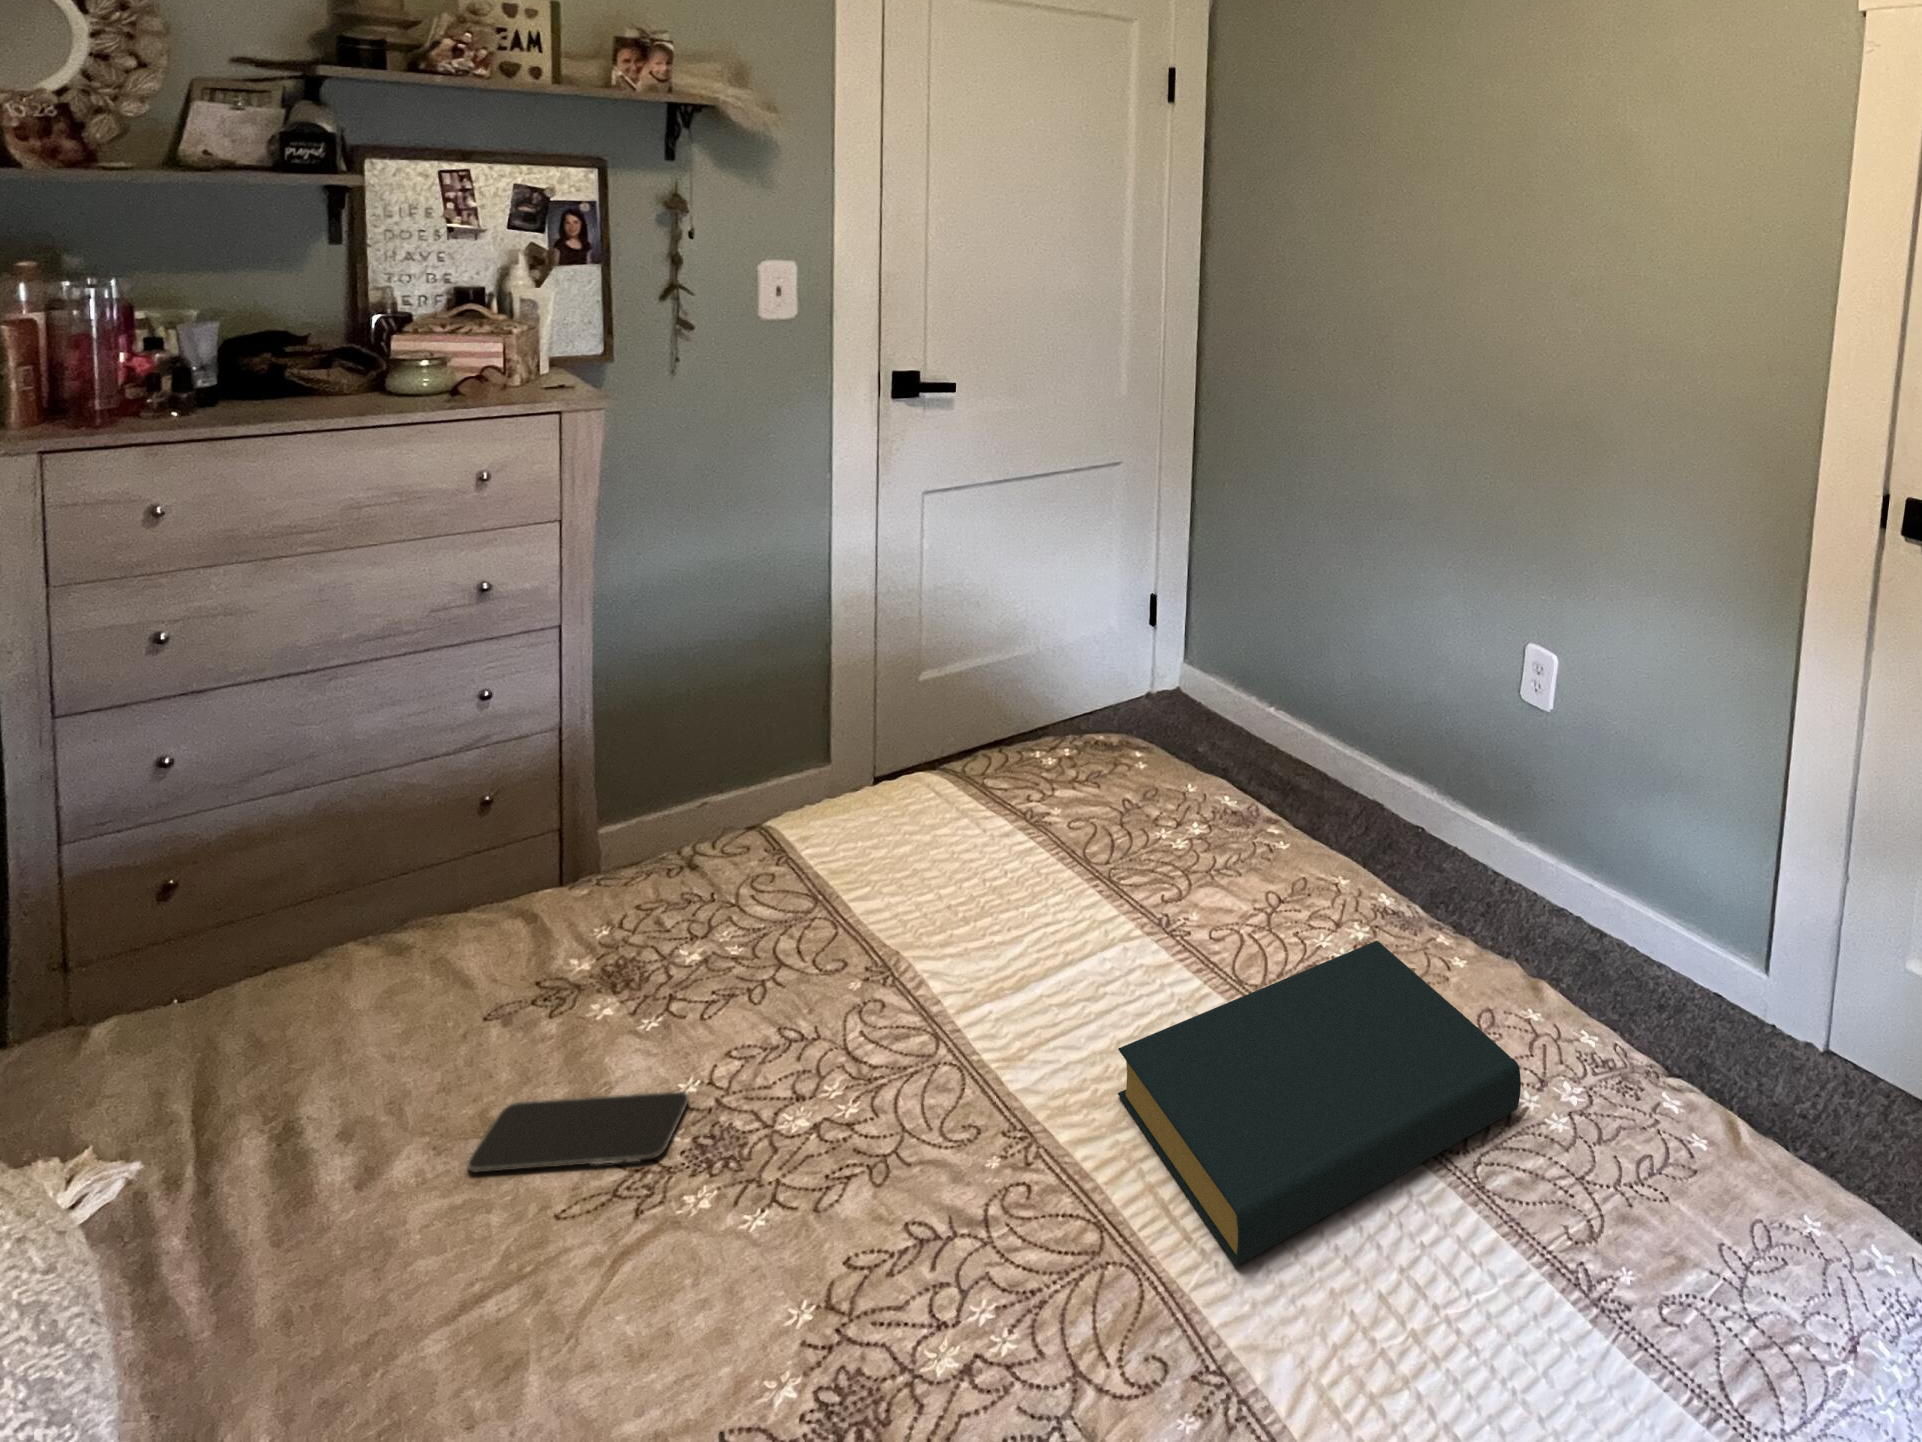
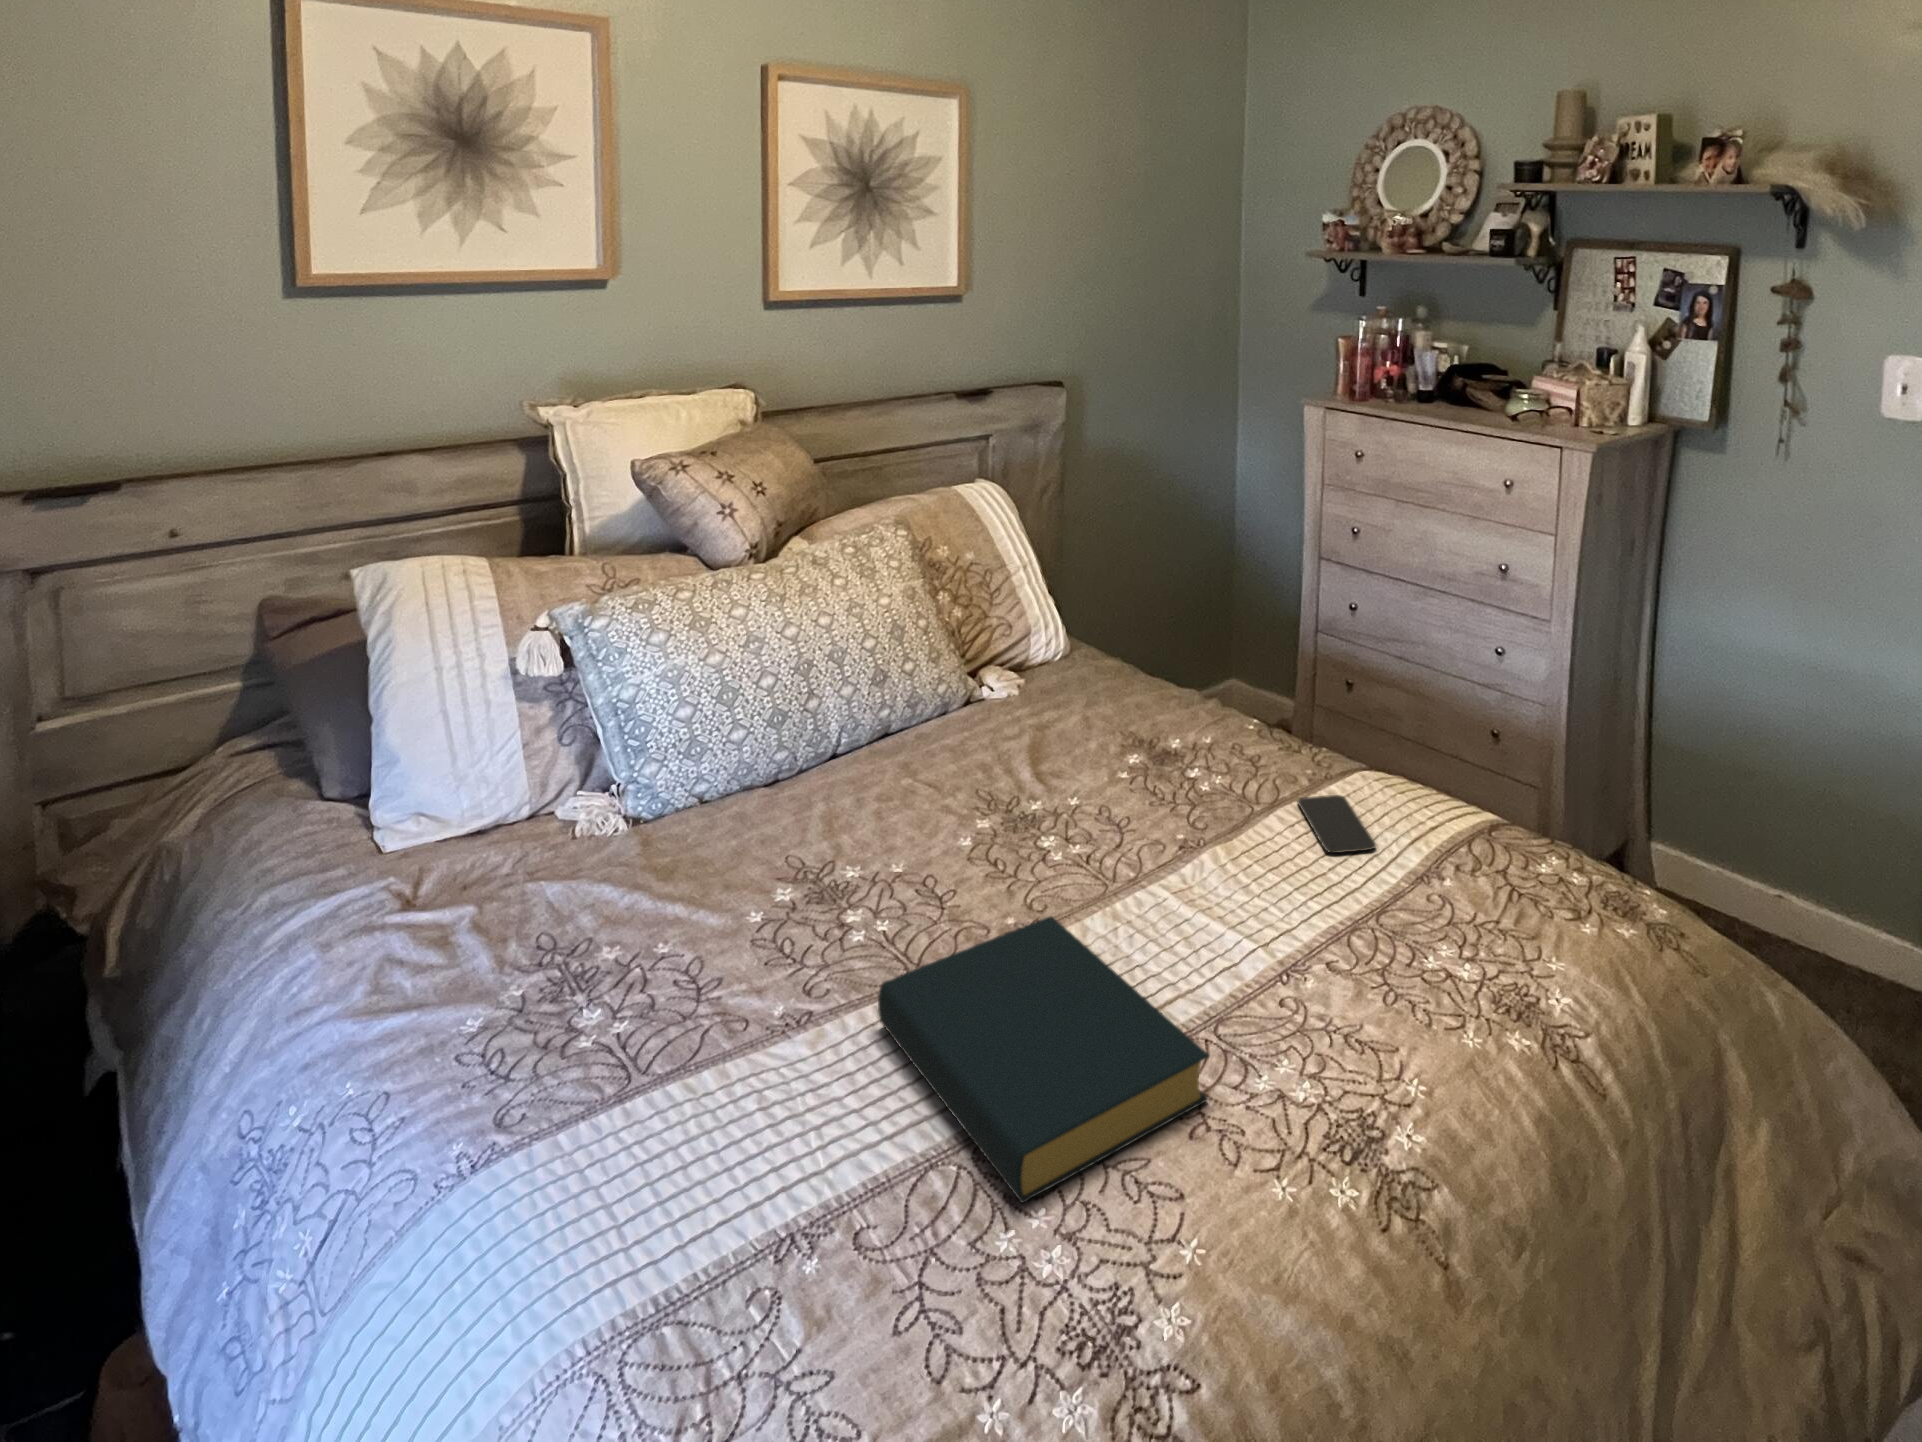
smartphone: present [467,1091,689,1172] -> present [1298,795,1376,853]

